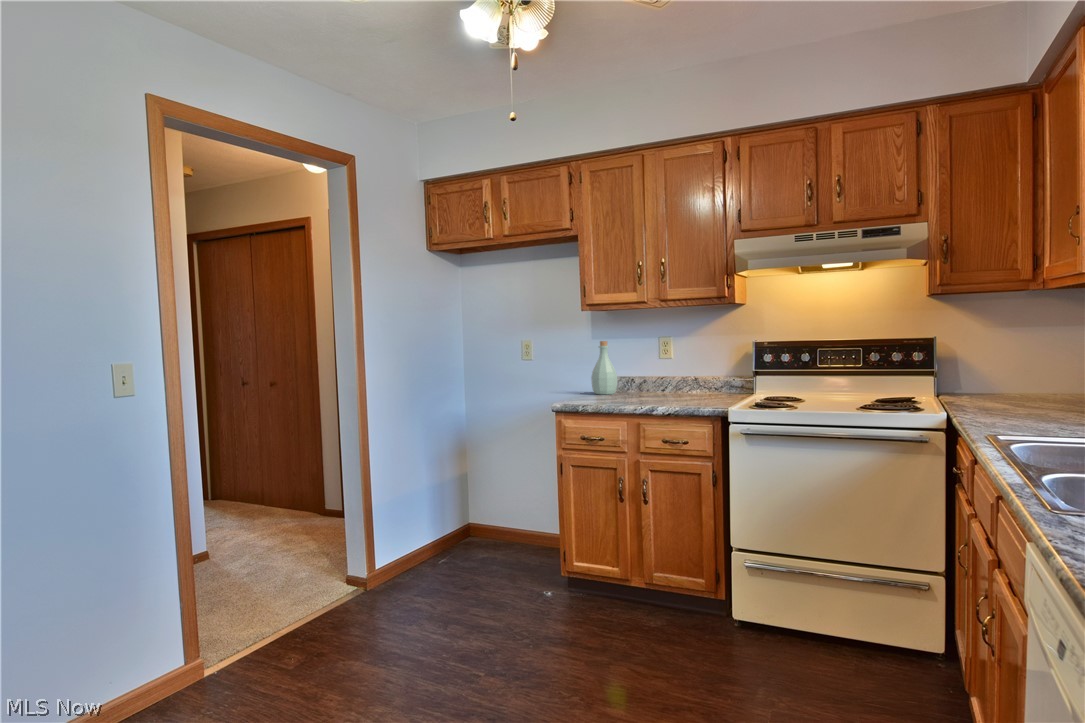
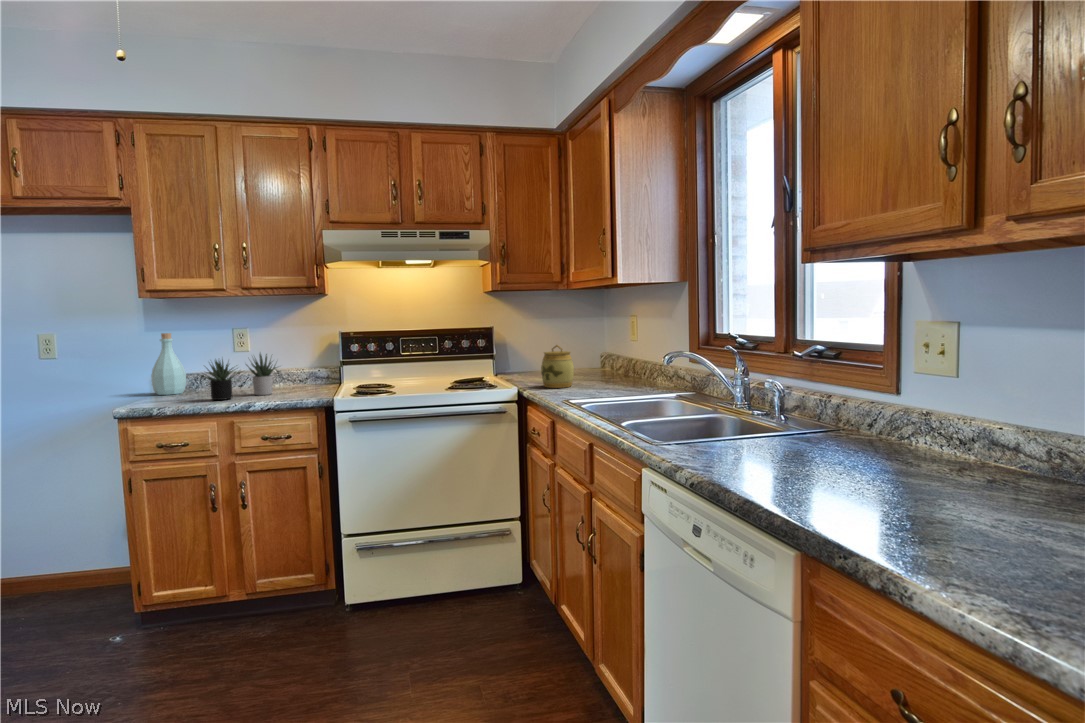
succulent plant: none [617,359,691,402] -> present [202,354,277,400]
jar: none [980,362,1031,419] -> present [541,345,574,388]

